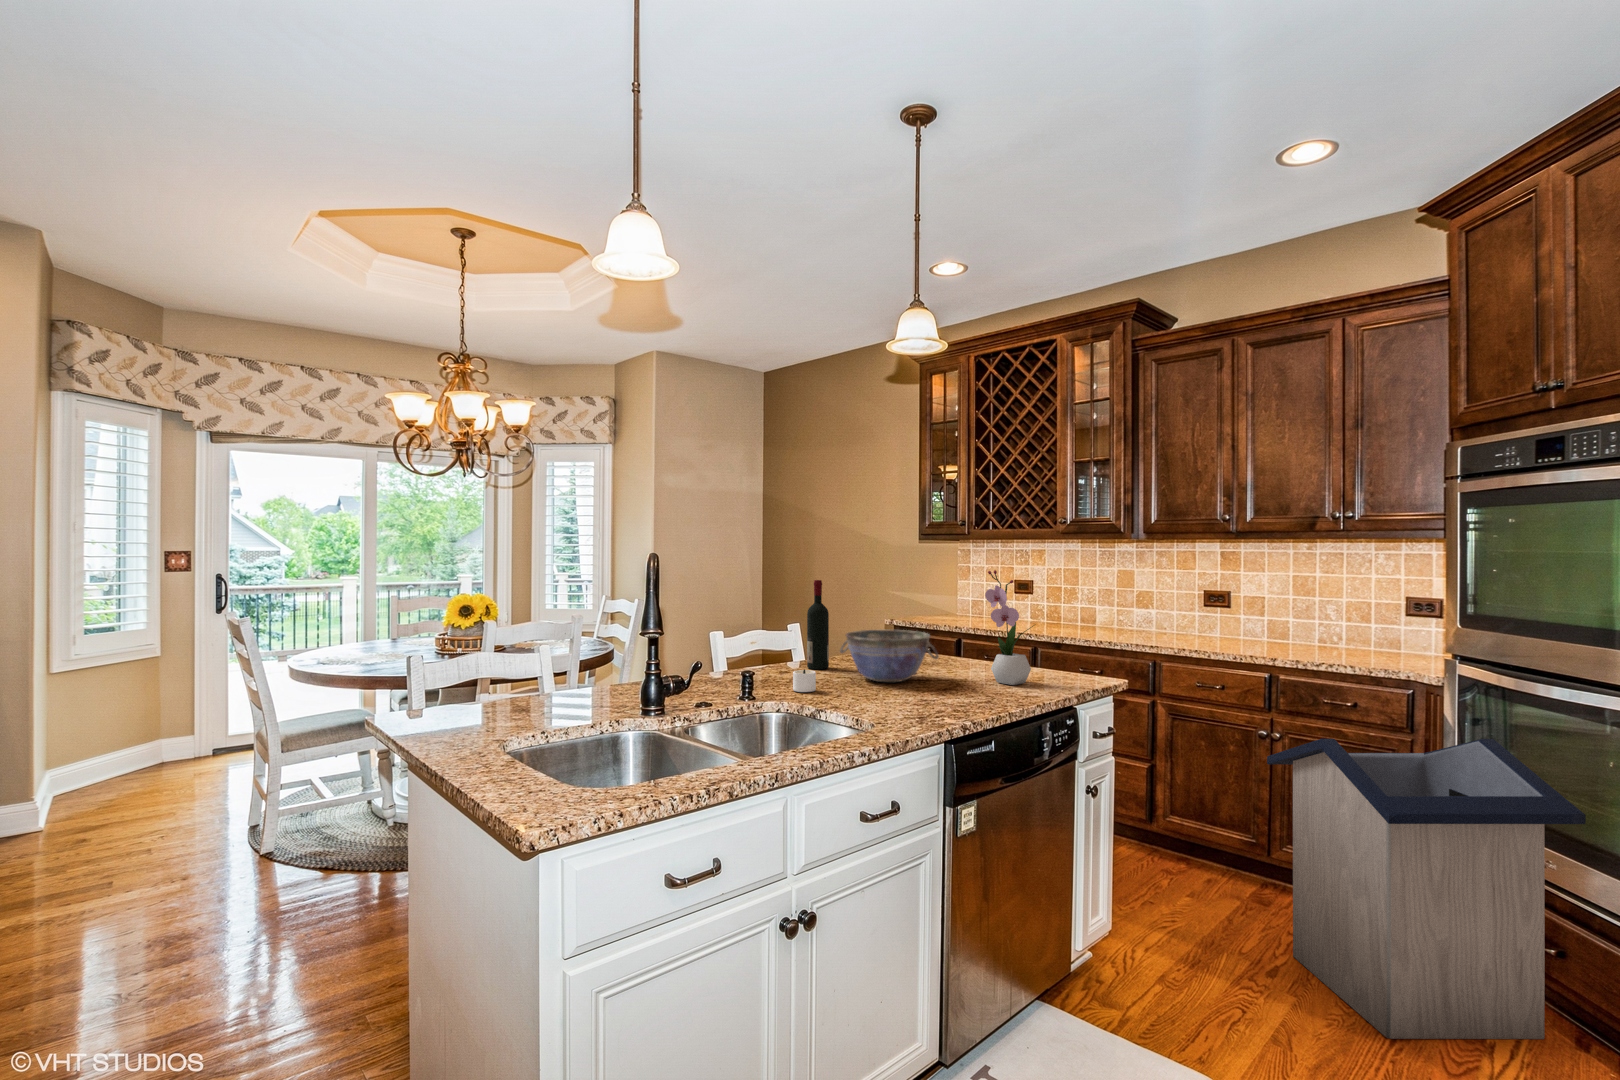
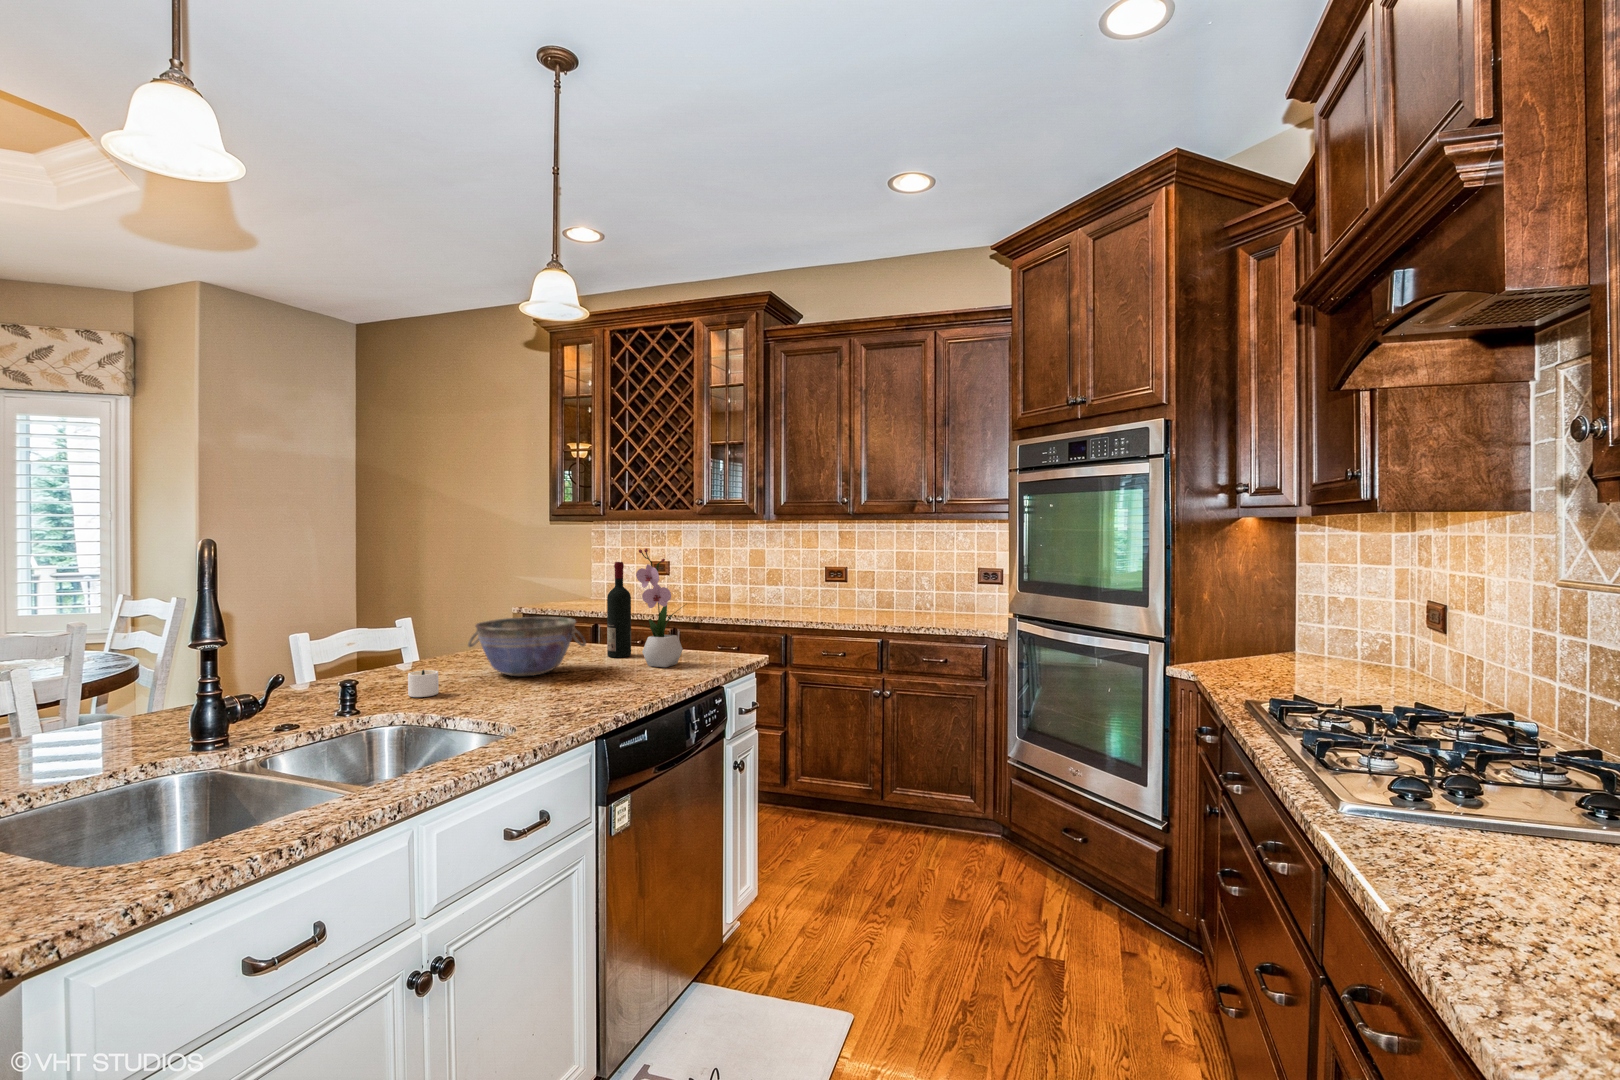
wine bottle: present [807,580,829,669] -> present [607,562,631,657]
trash can: present [1267,739,1586,1039] -> none [884,678,1100,937]

